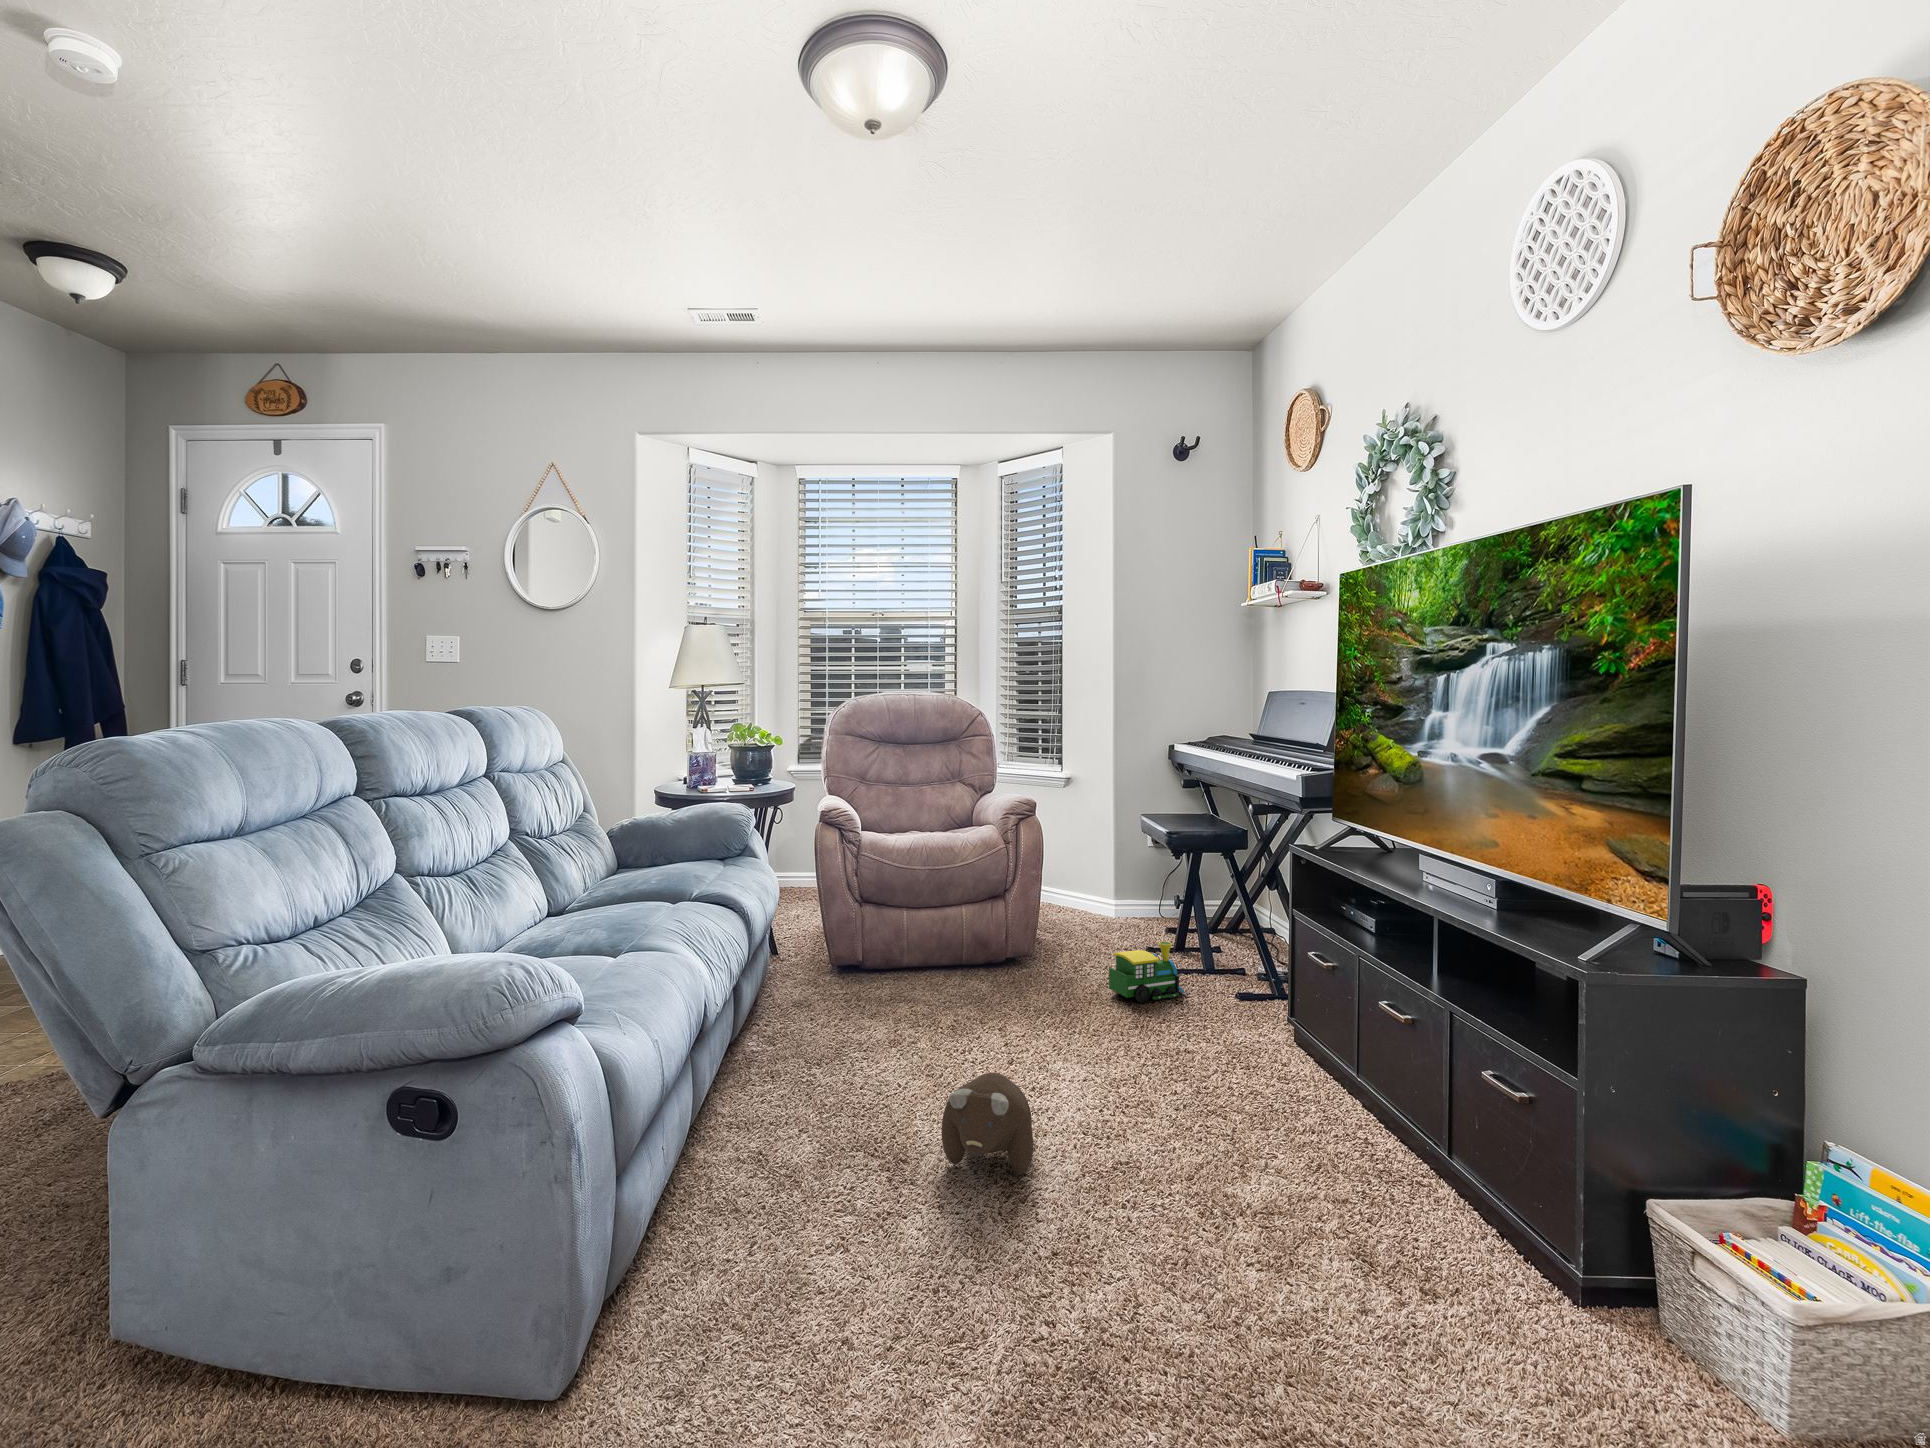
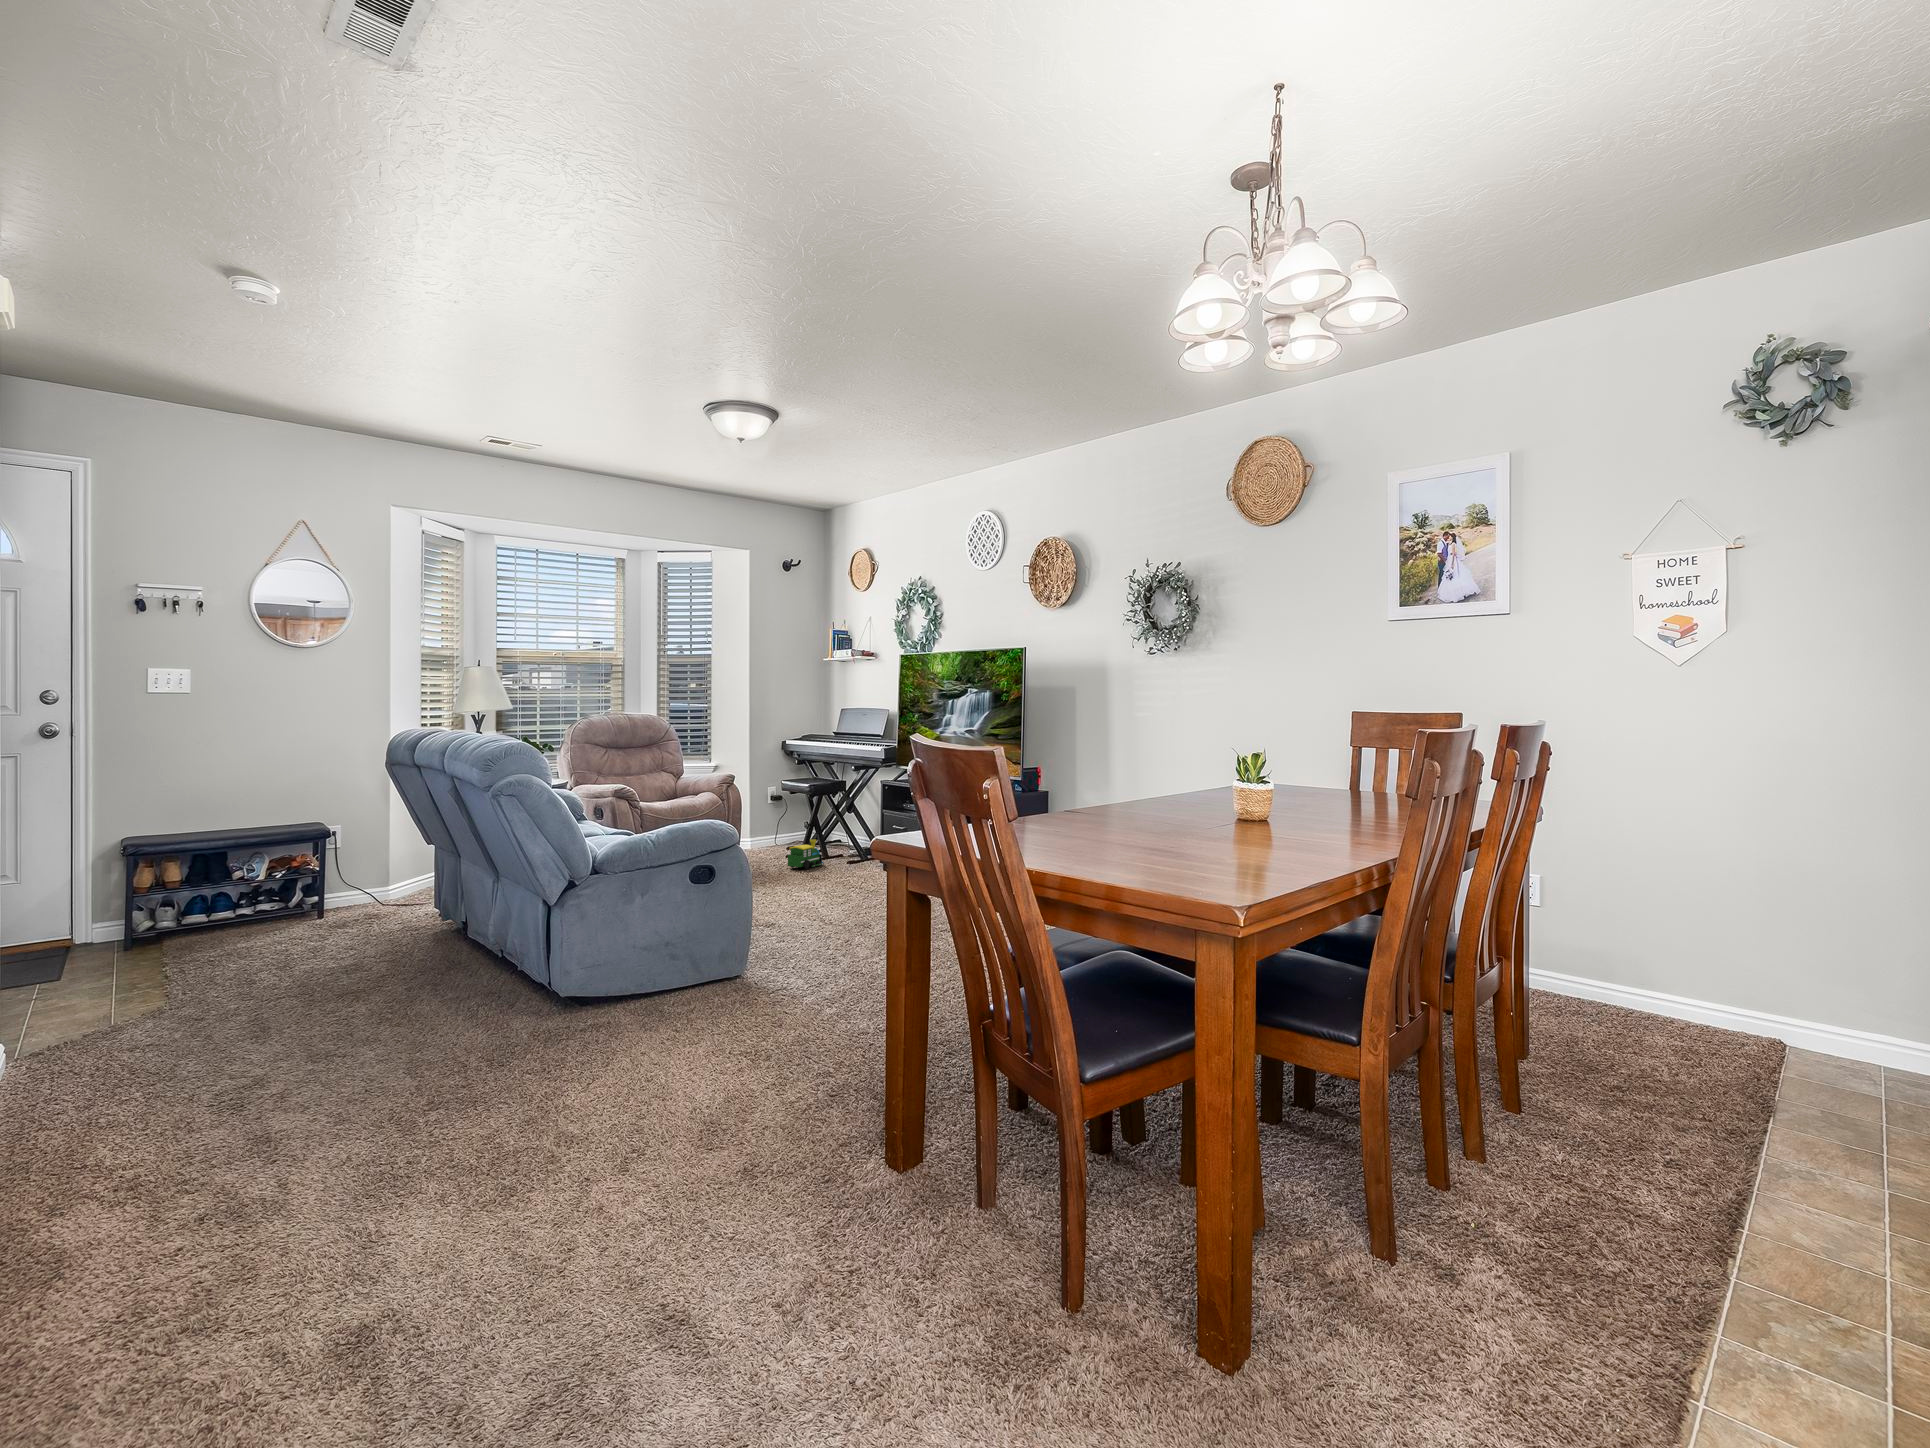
plush toy: present [942,1072,1033,1175] -> none [785,872,824,911]

